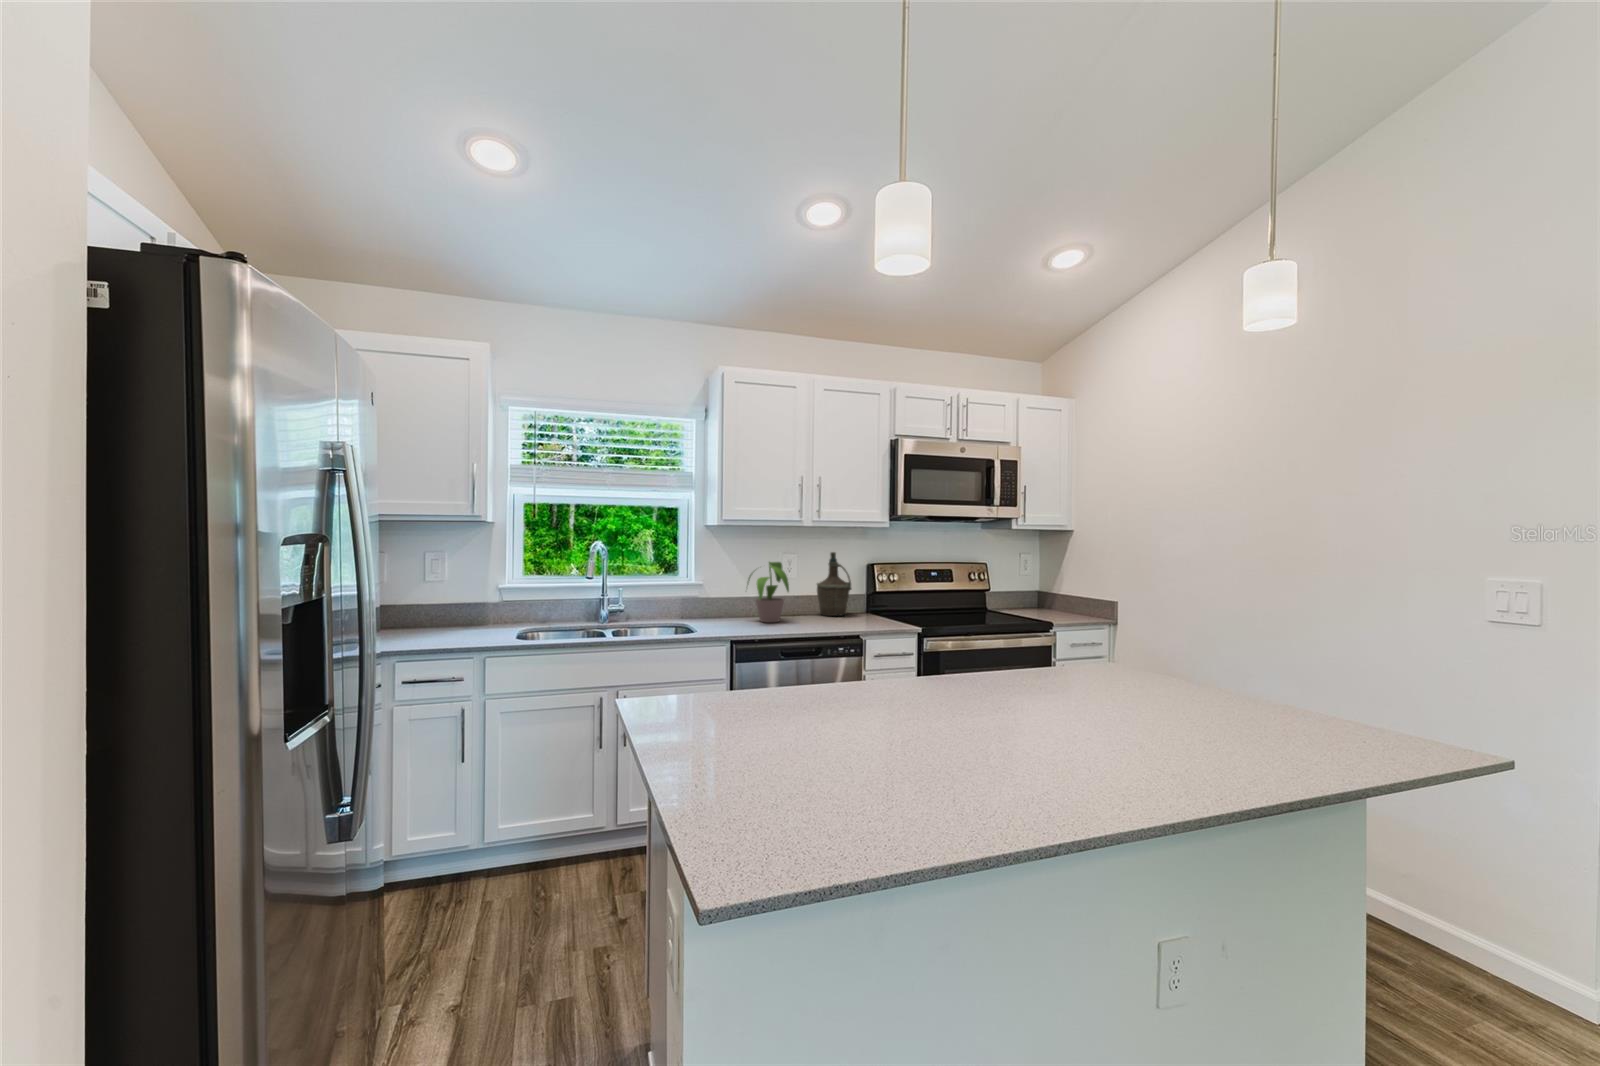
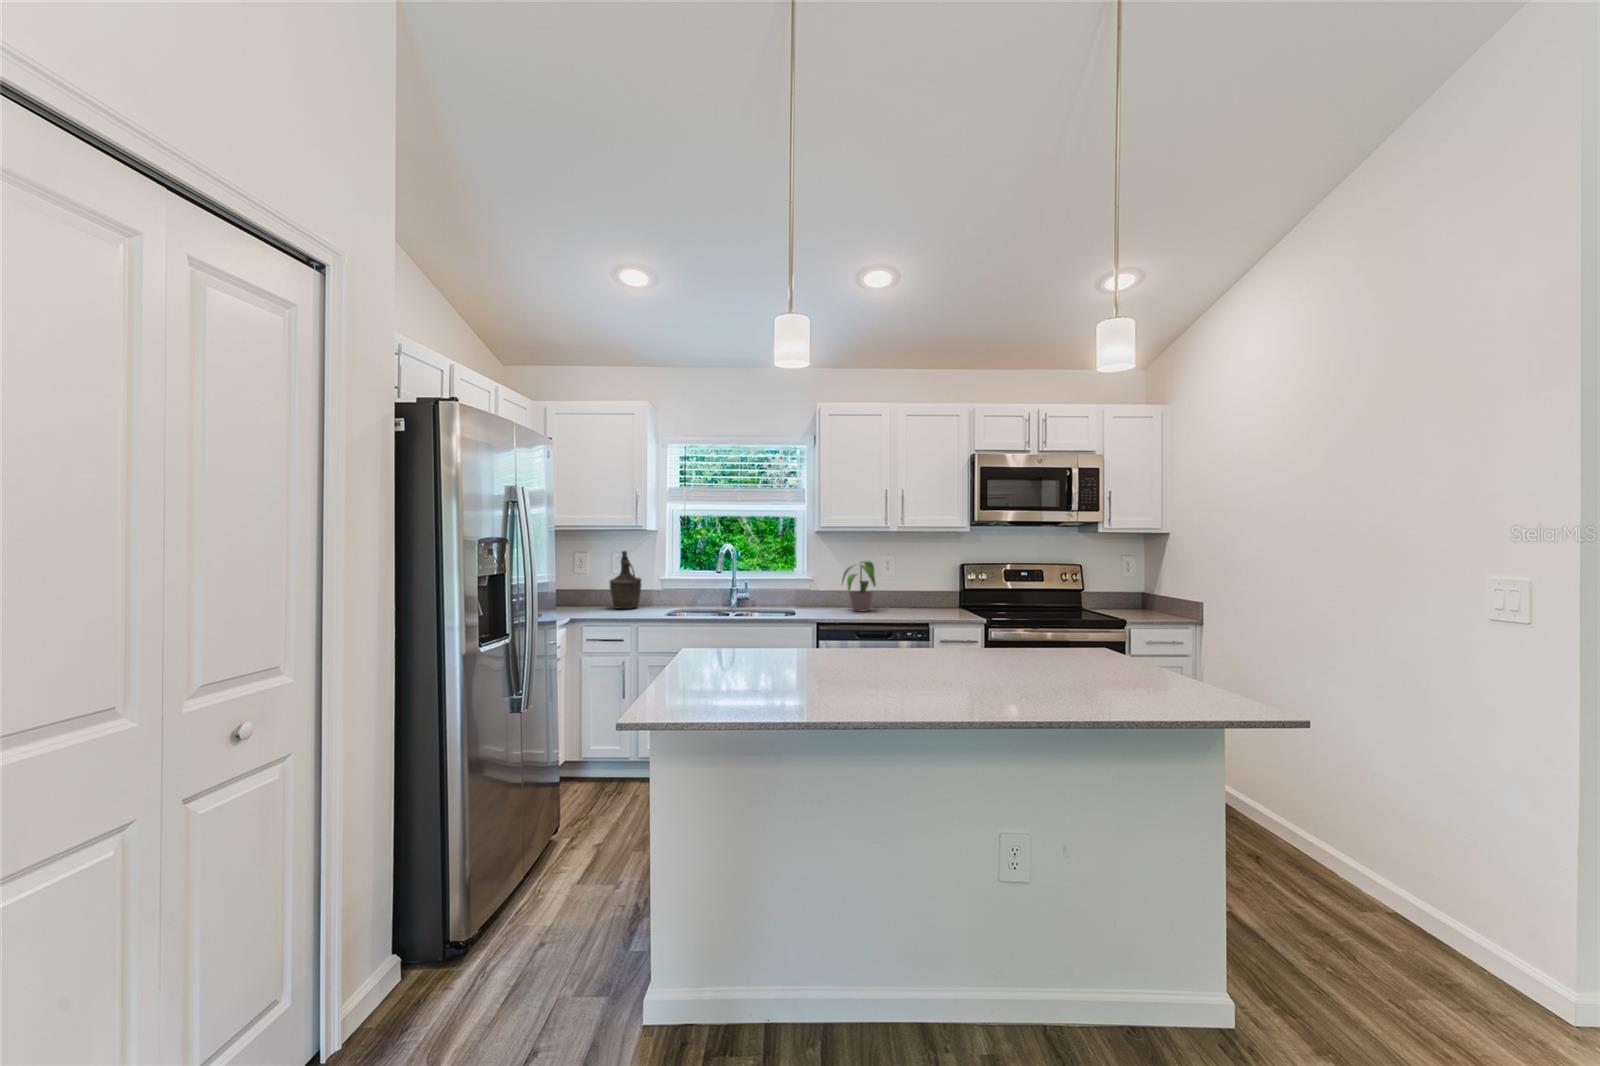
bottle: present [817,552,852,616] -> present [610,551,641,609]

